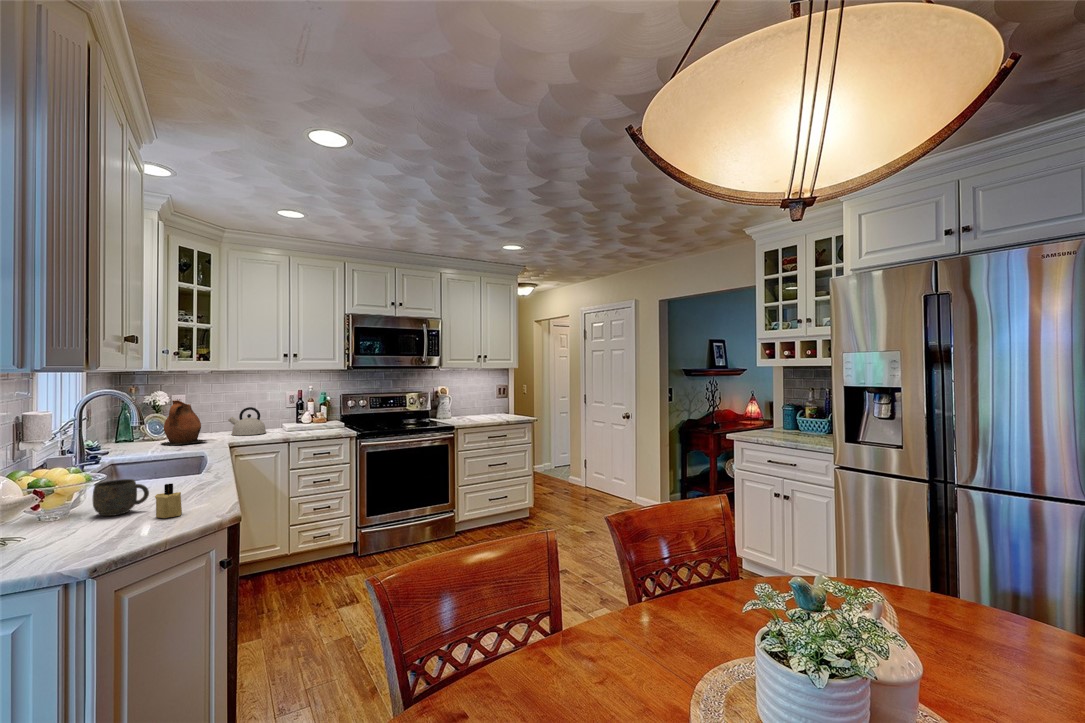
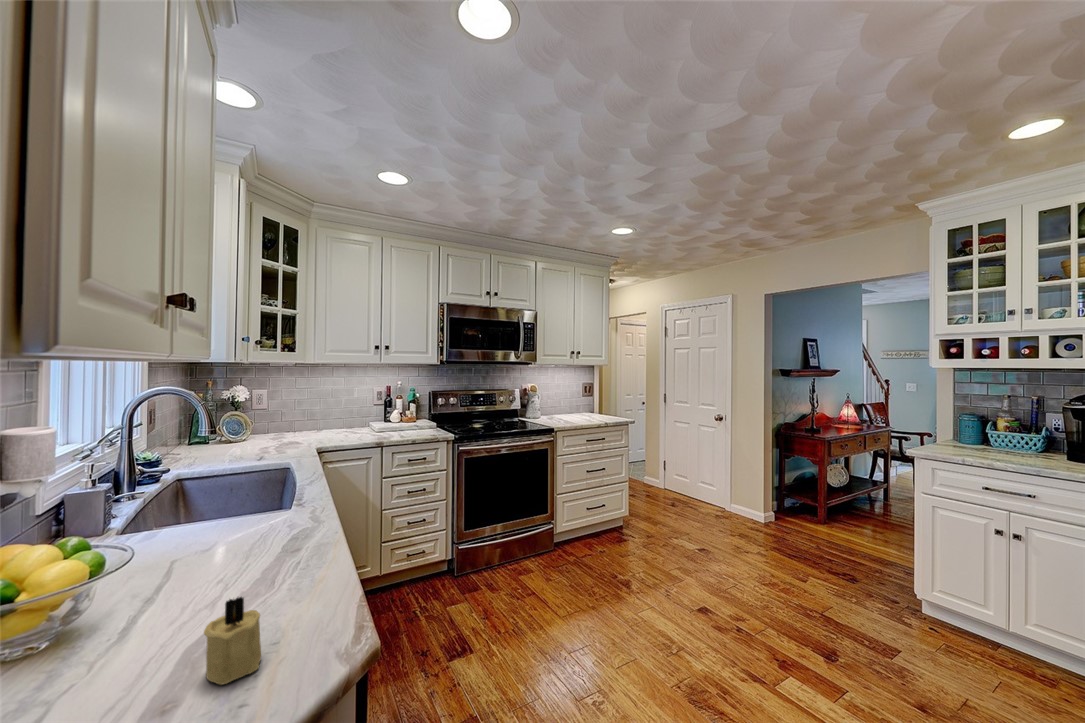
ceramic pitcher: present [162,400,207,445] -> none [235,397,292,451]
kettle: present [228,407,266,435] -> none [313,405,355,437]
mug: present [93,479,149,516] -> none [73,573,197,668]

